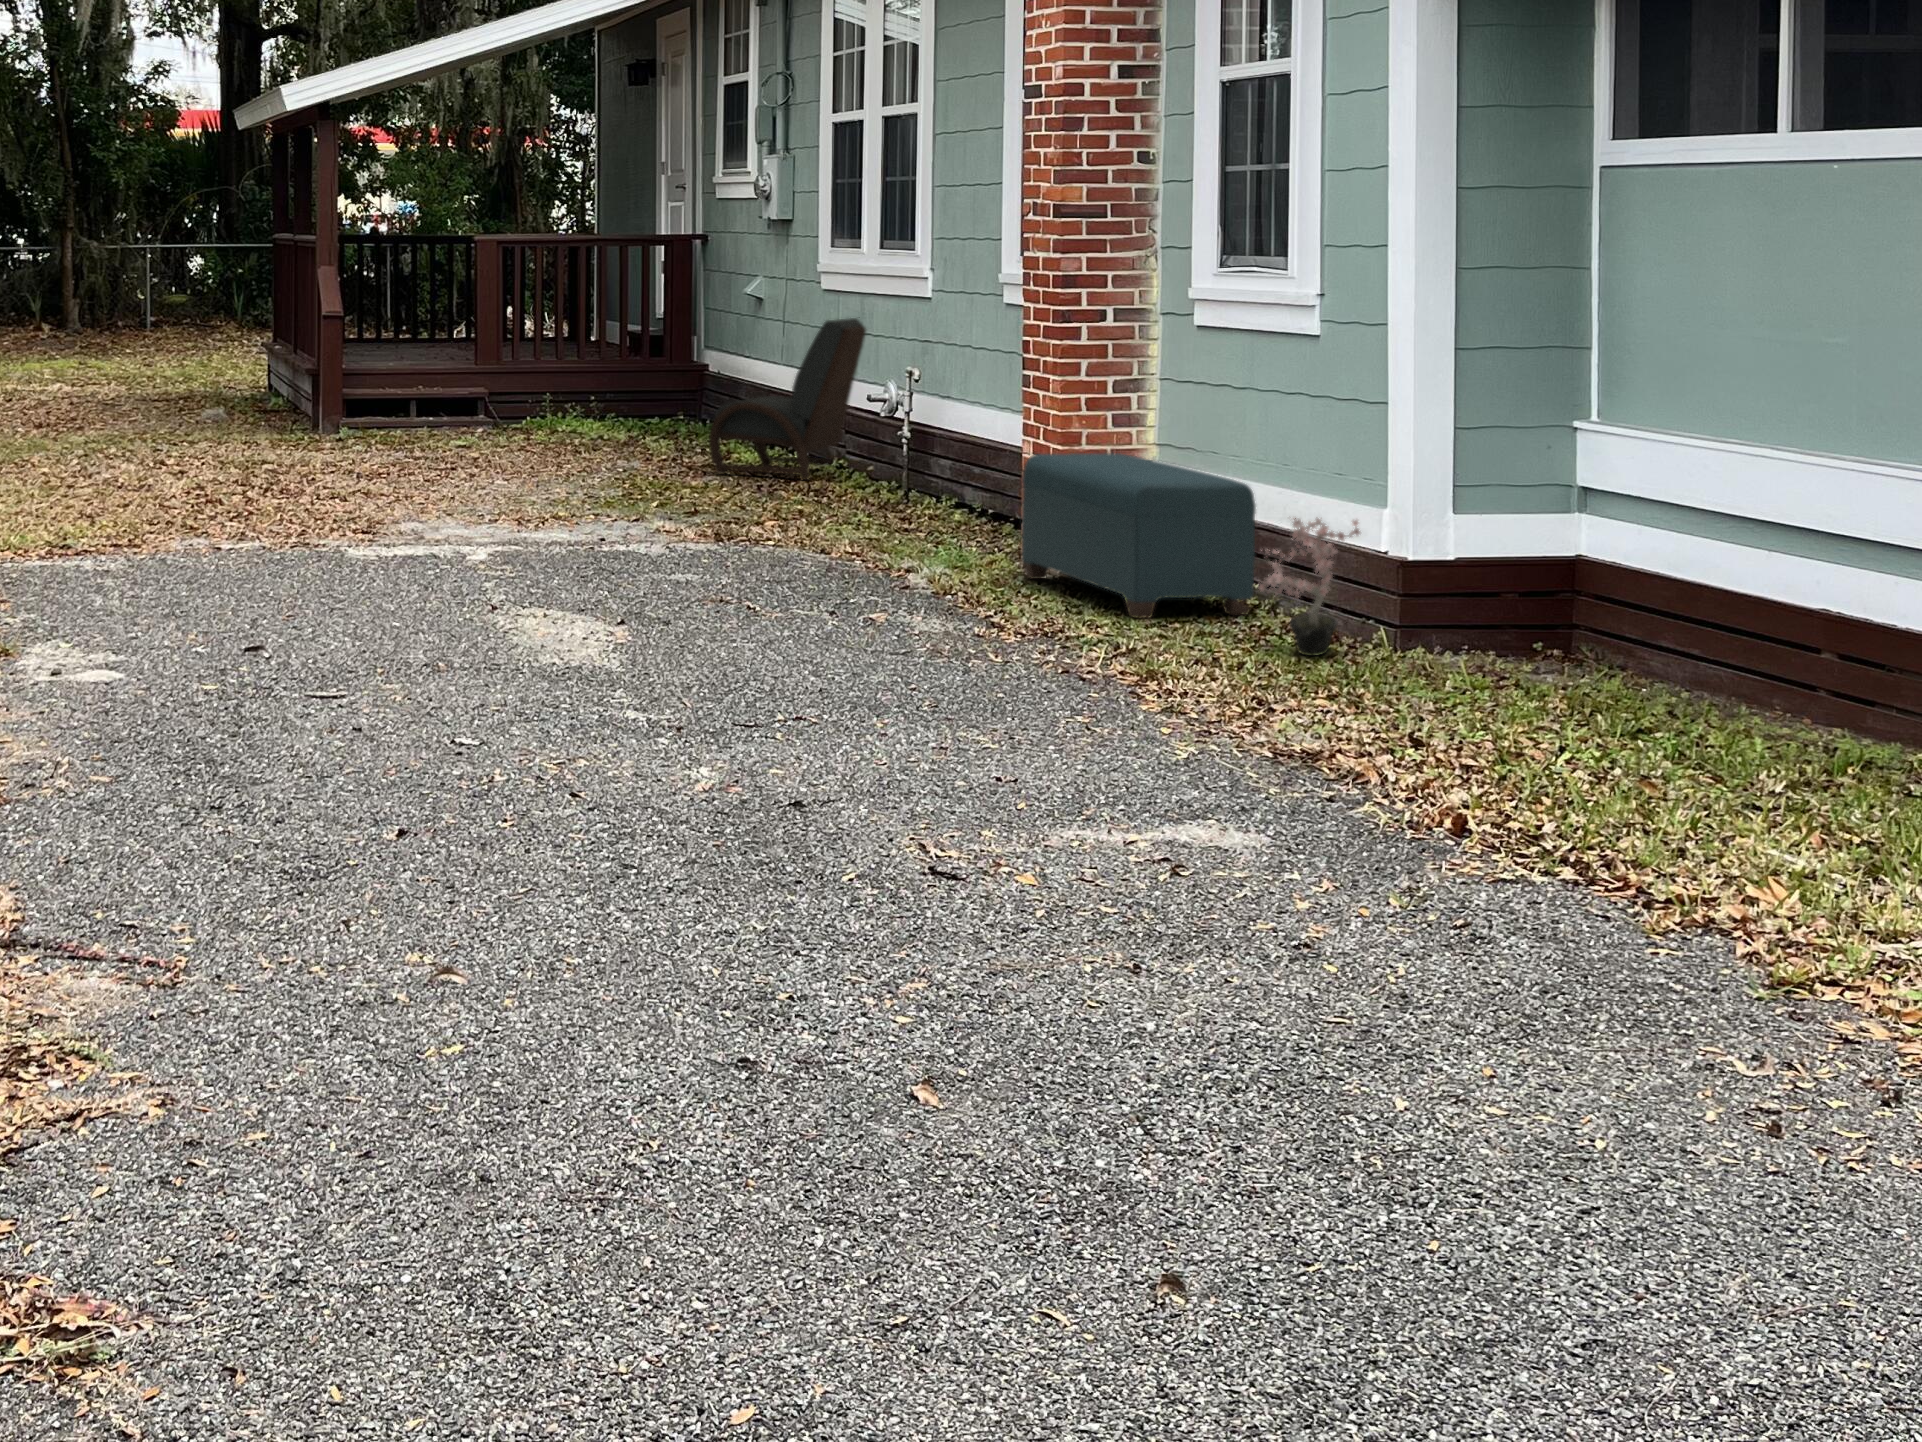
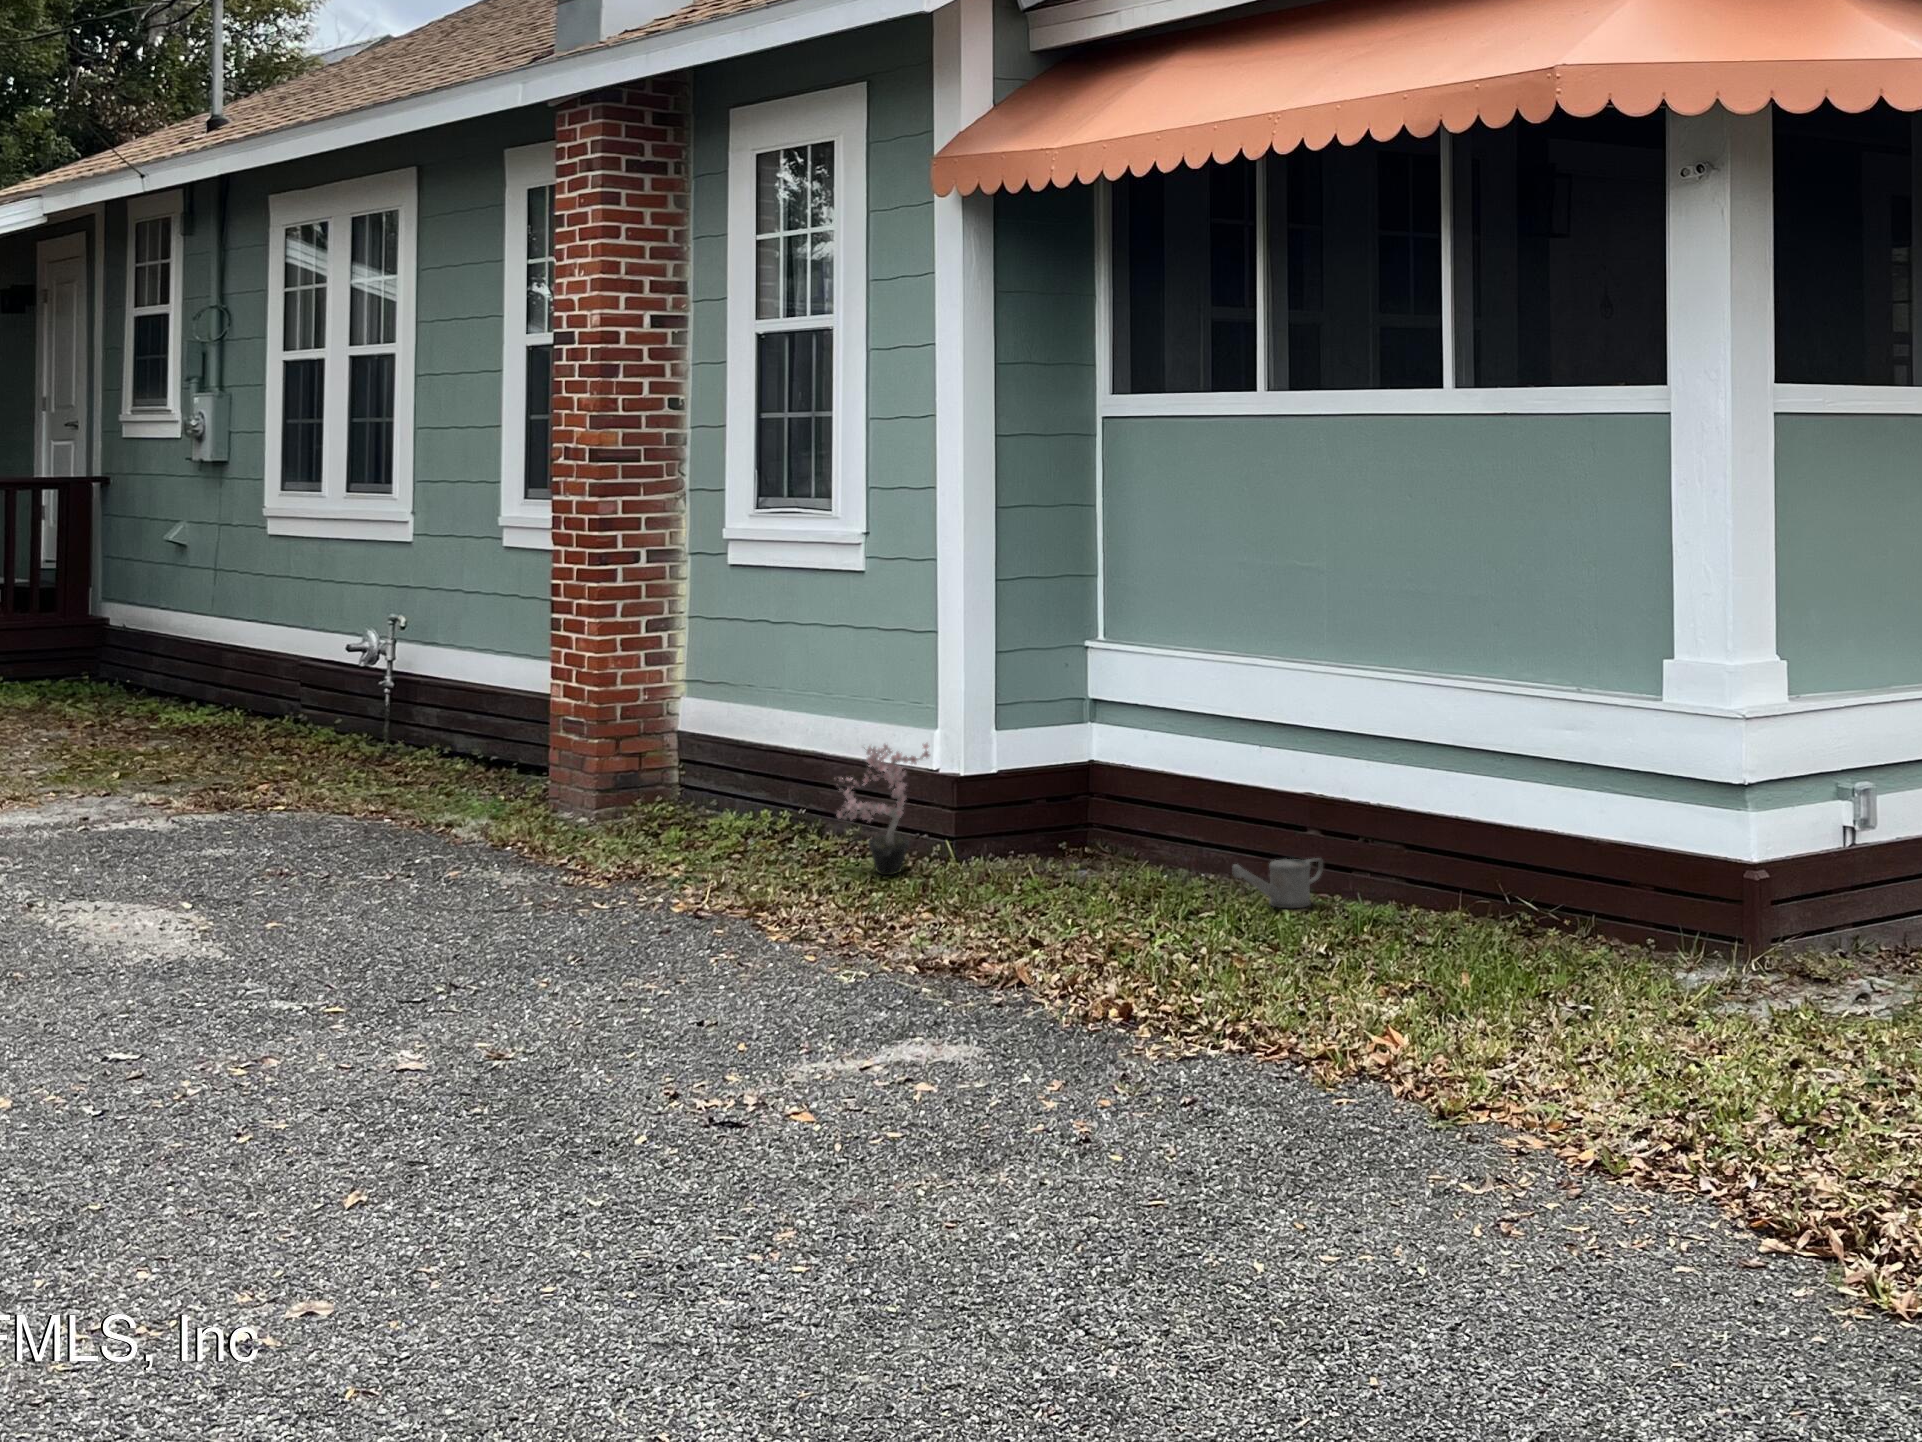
lounge chair: present [709,317,866,480] -> none [152,563,348,741]
bench: present [1022,453,1256,618] -> none [570,693,812,856]
watering can: none [1686,682,1818,743] -> present [1233,858,1323,908]

